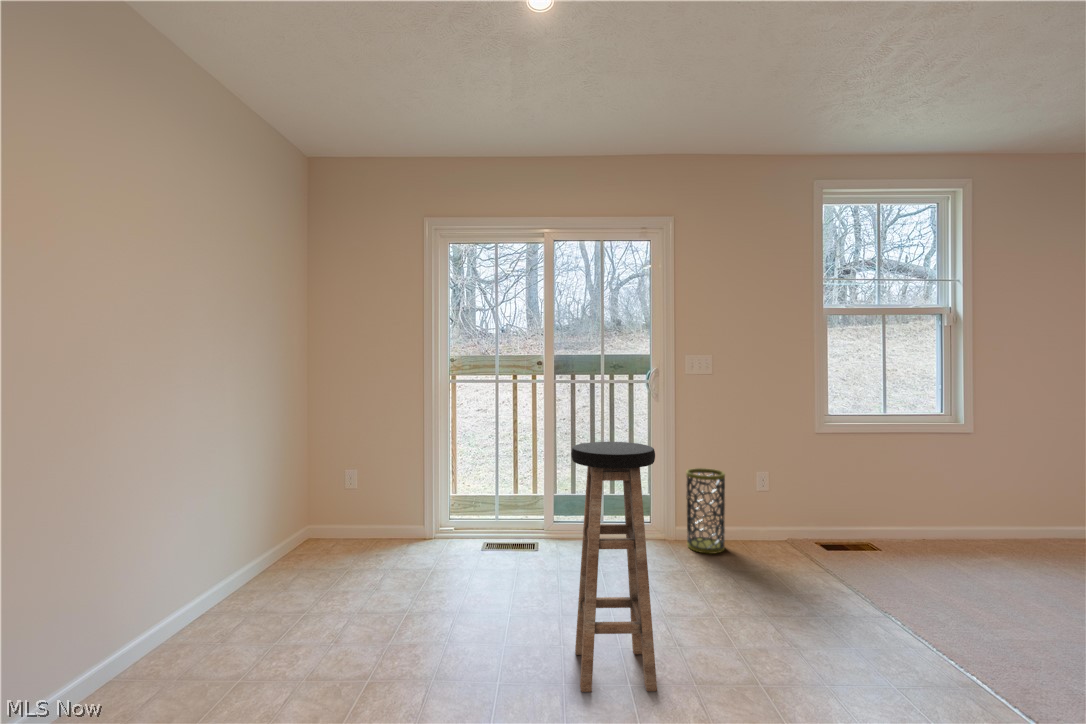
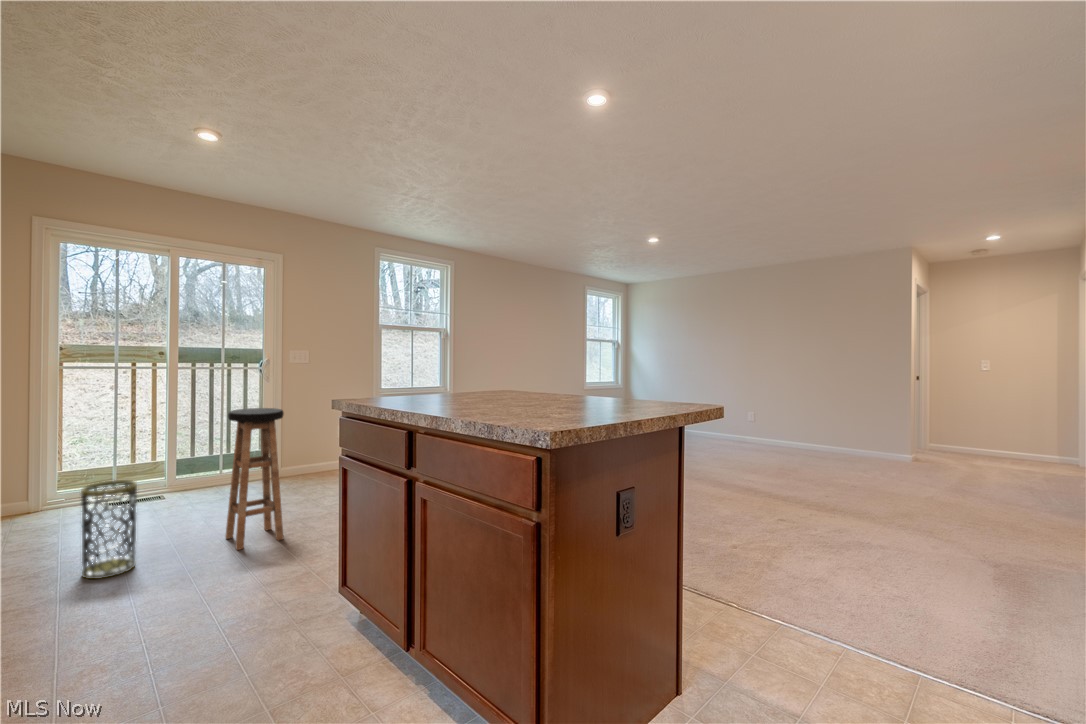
trash can: present [686,468,725,554] -> present [81,480,137,579]

